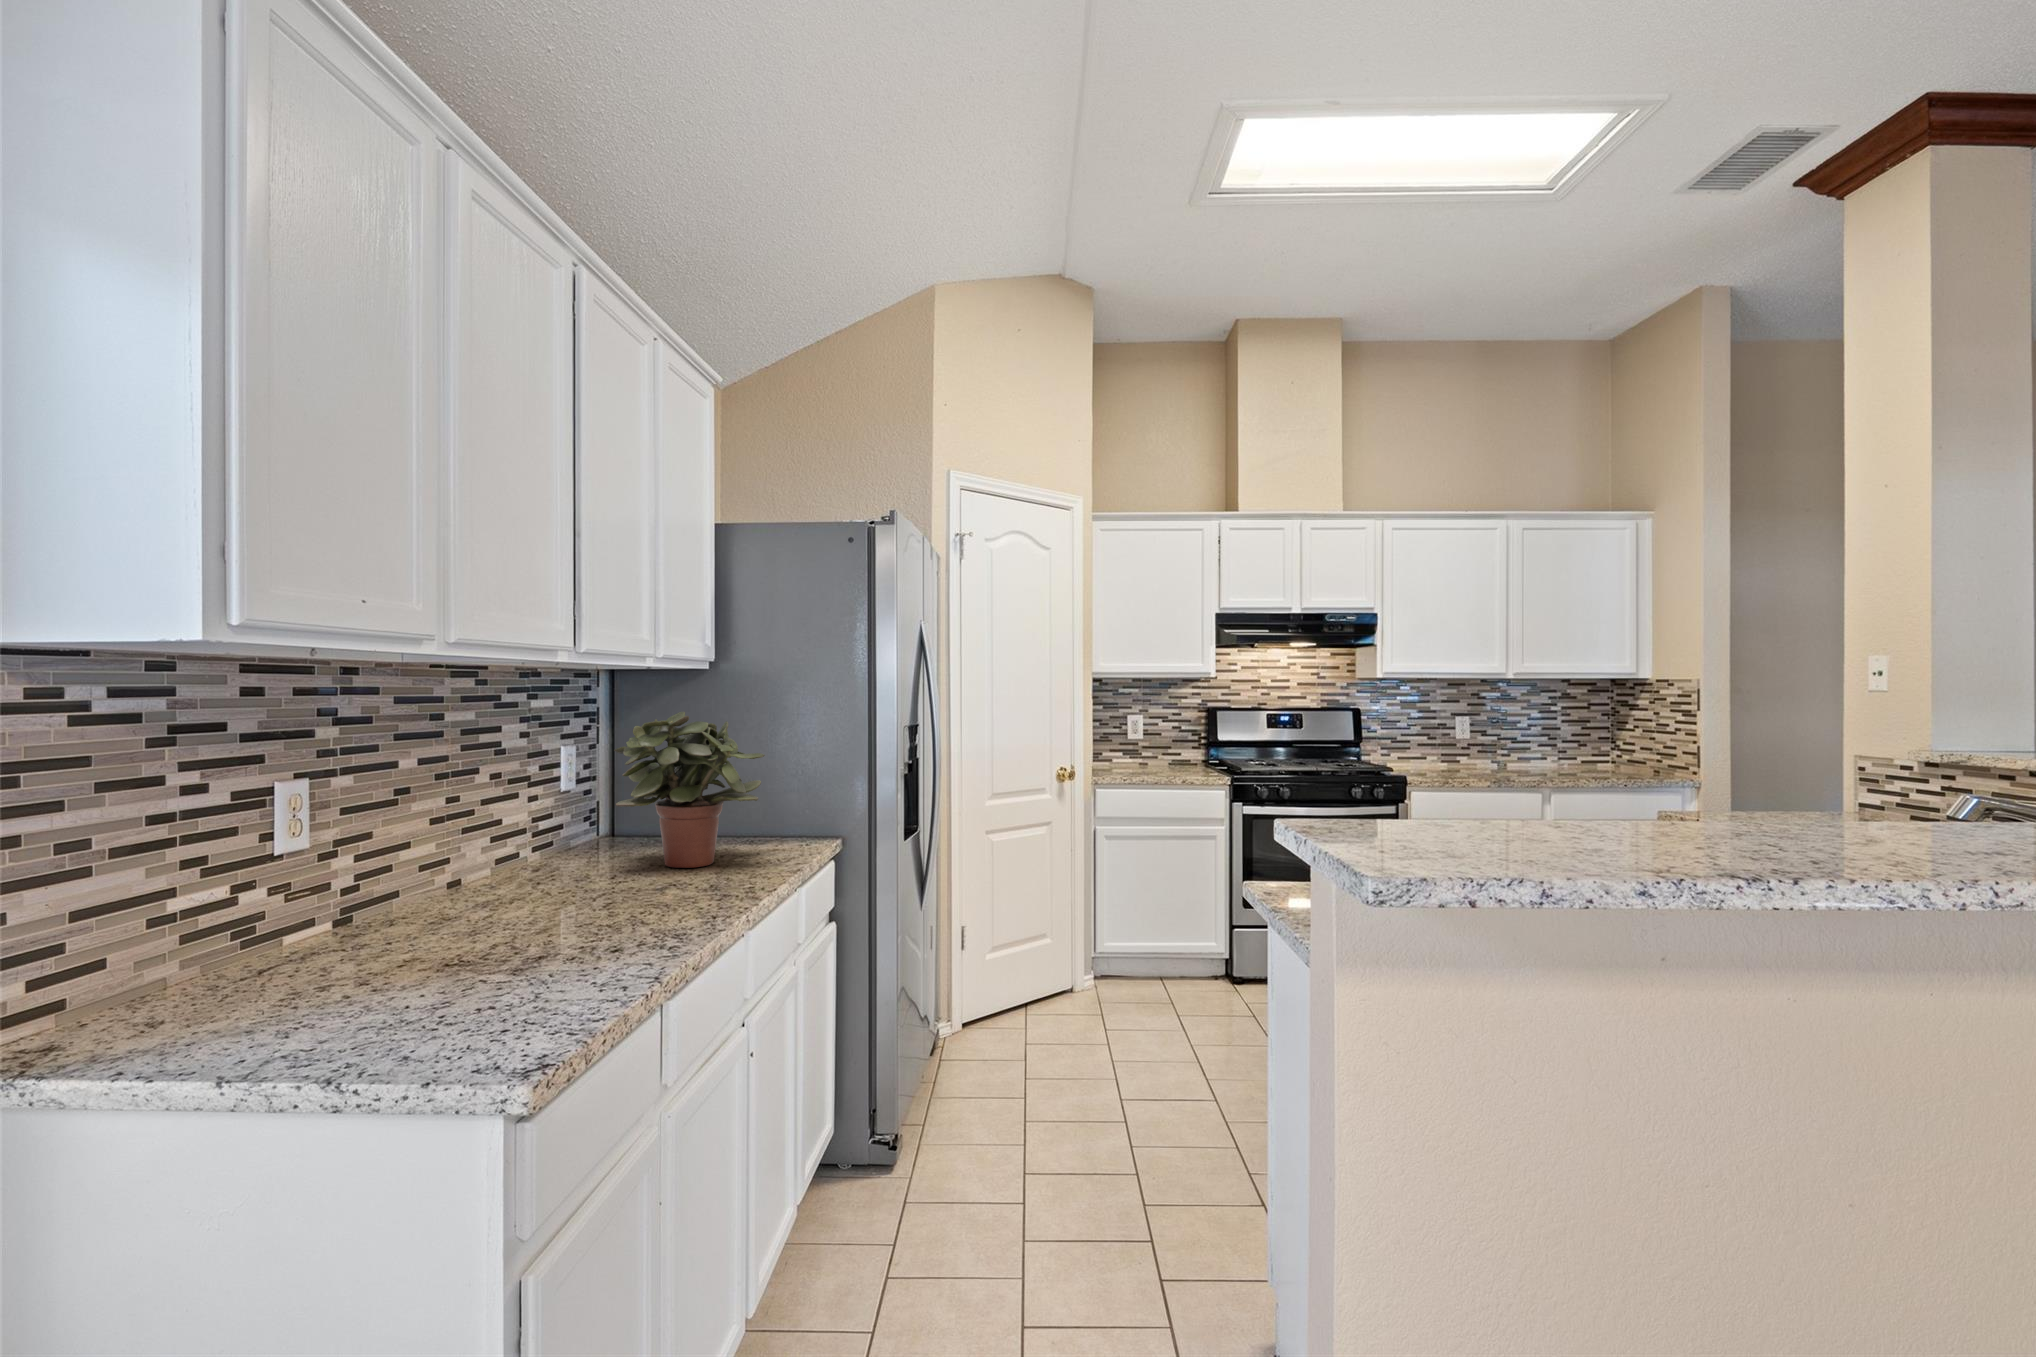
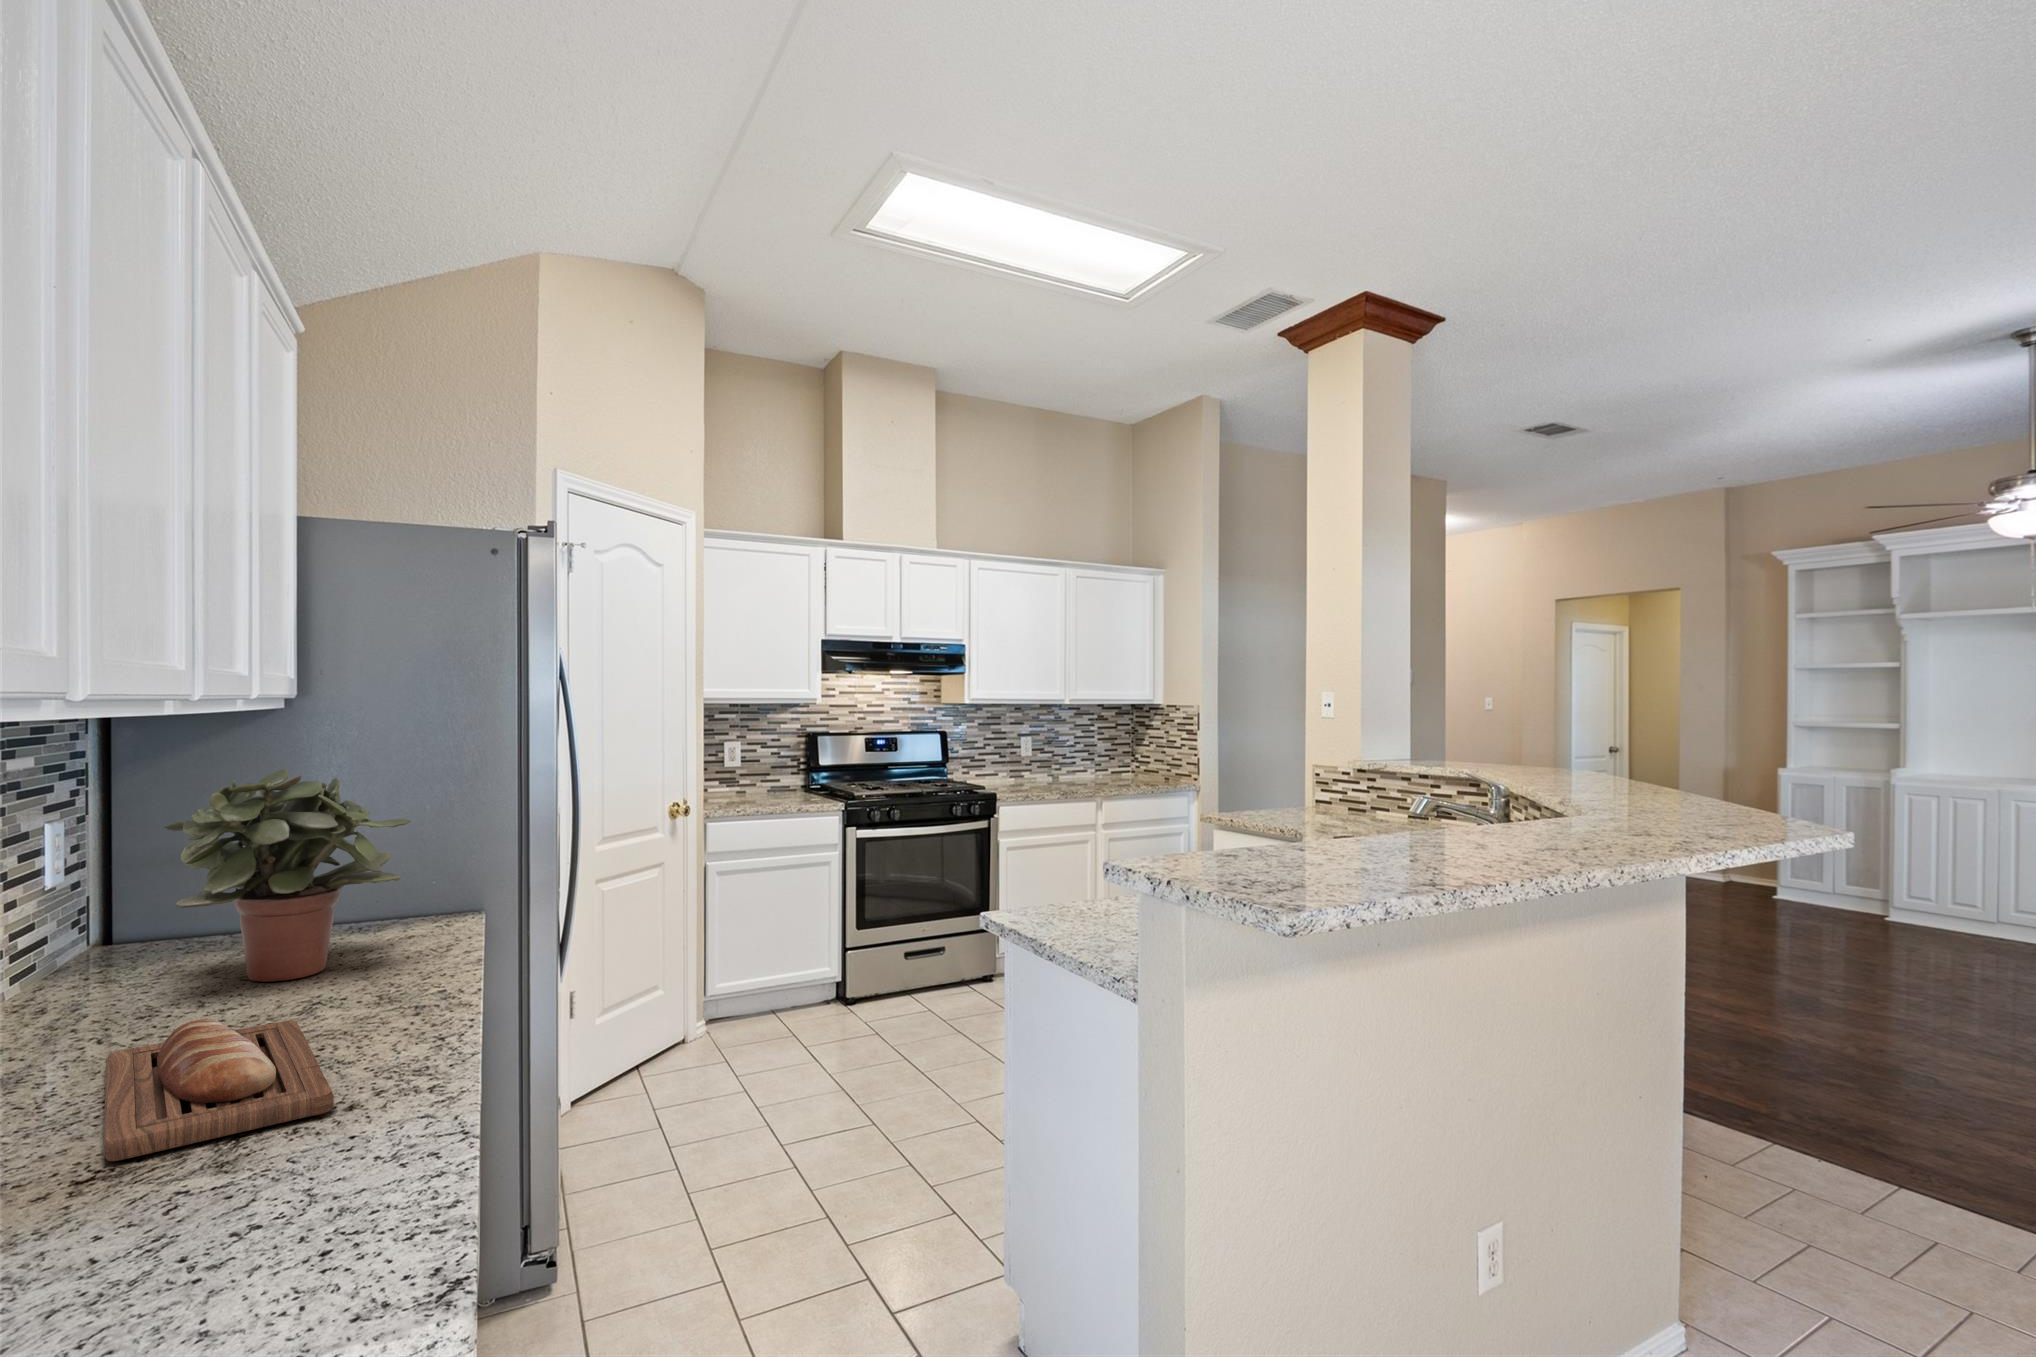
bread loaf: none [525,877,667,948] -> present [103,1018,334,1161]

